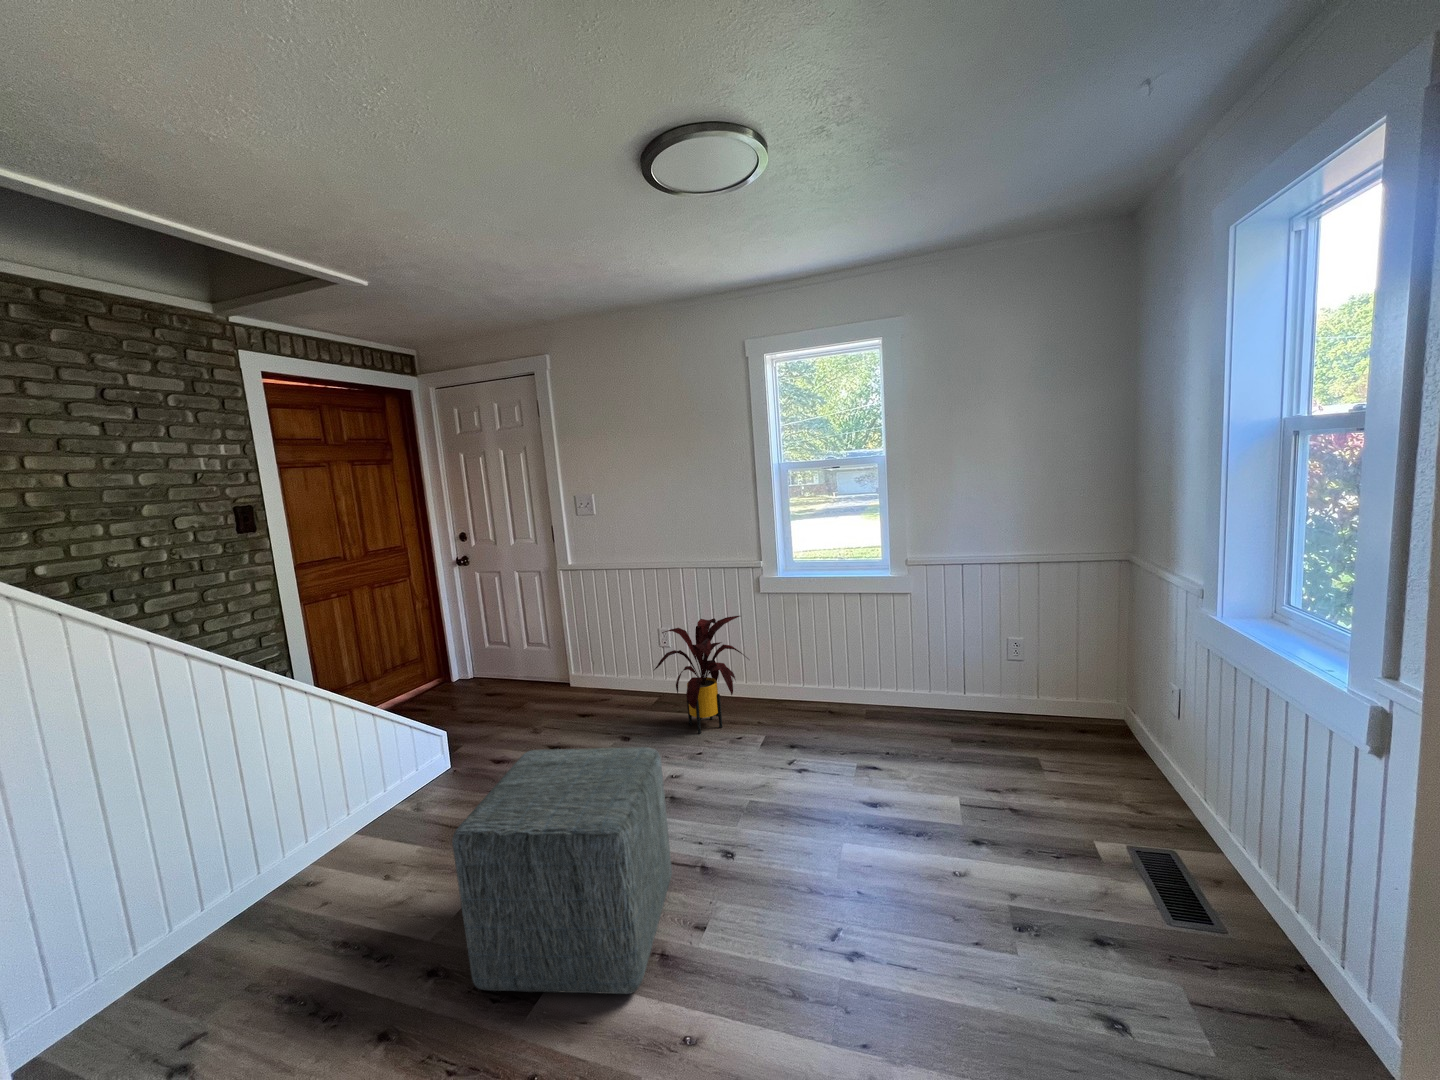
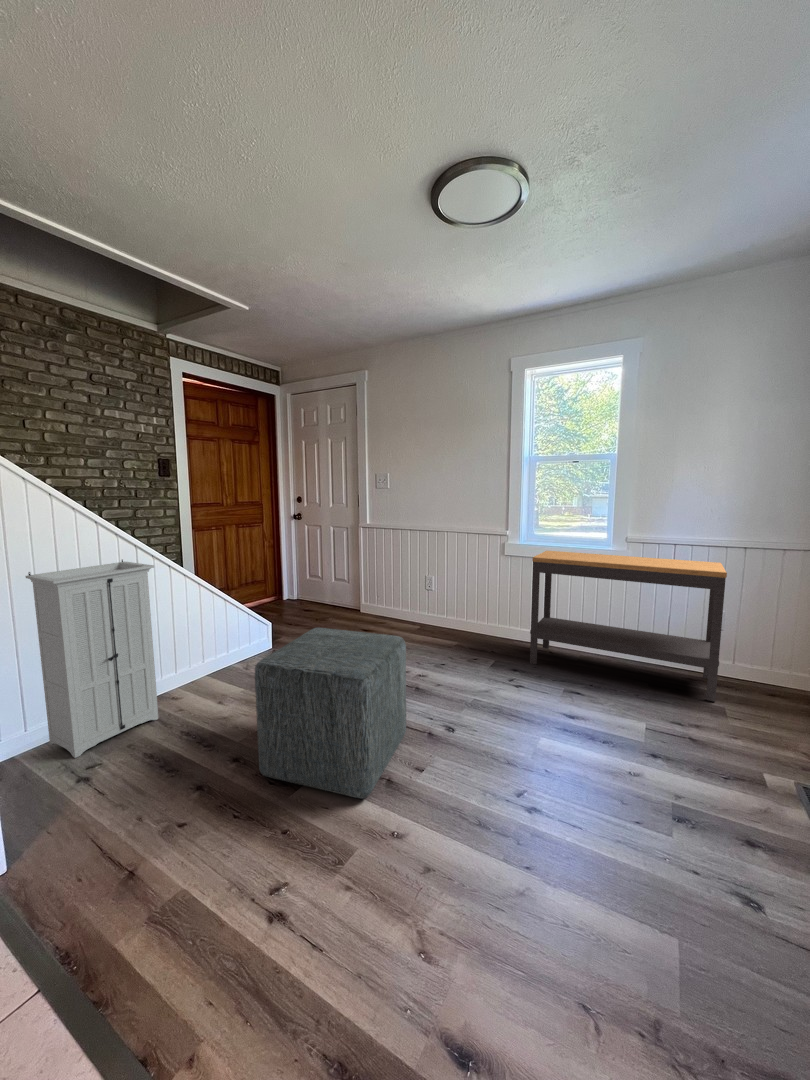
console table: none [801,583,1030,753] -> present [530,551,727,702]
house plant: present [654,616,748,734] -> none [415,568,491,651]
storage cabinet: none [32,691,291,1029] -> present [25,560,158,758]

